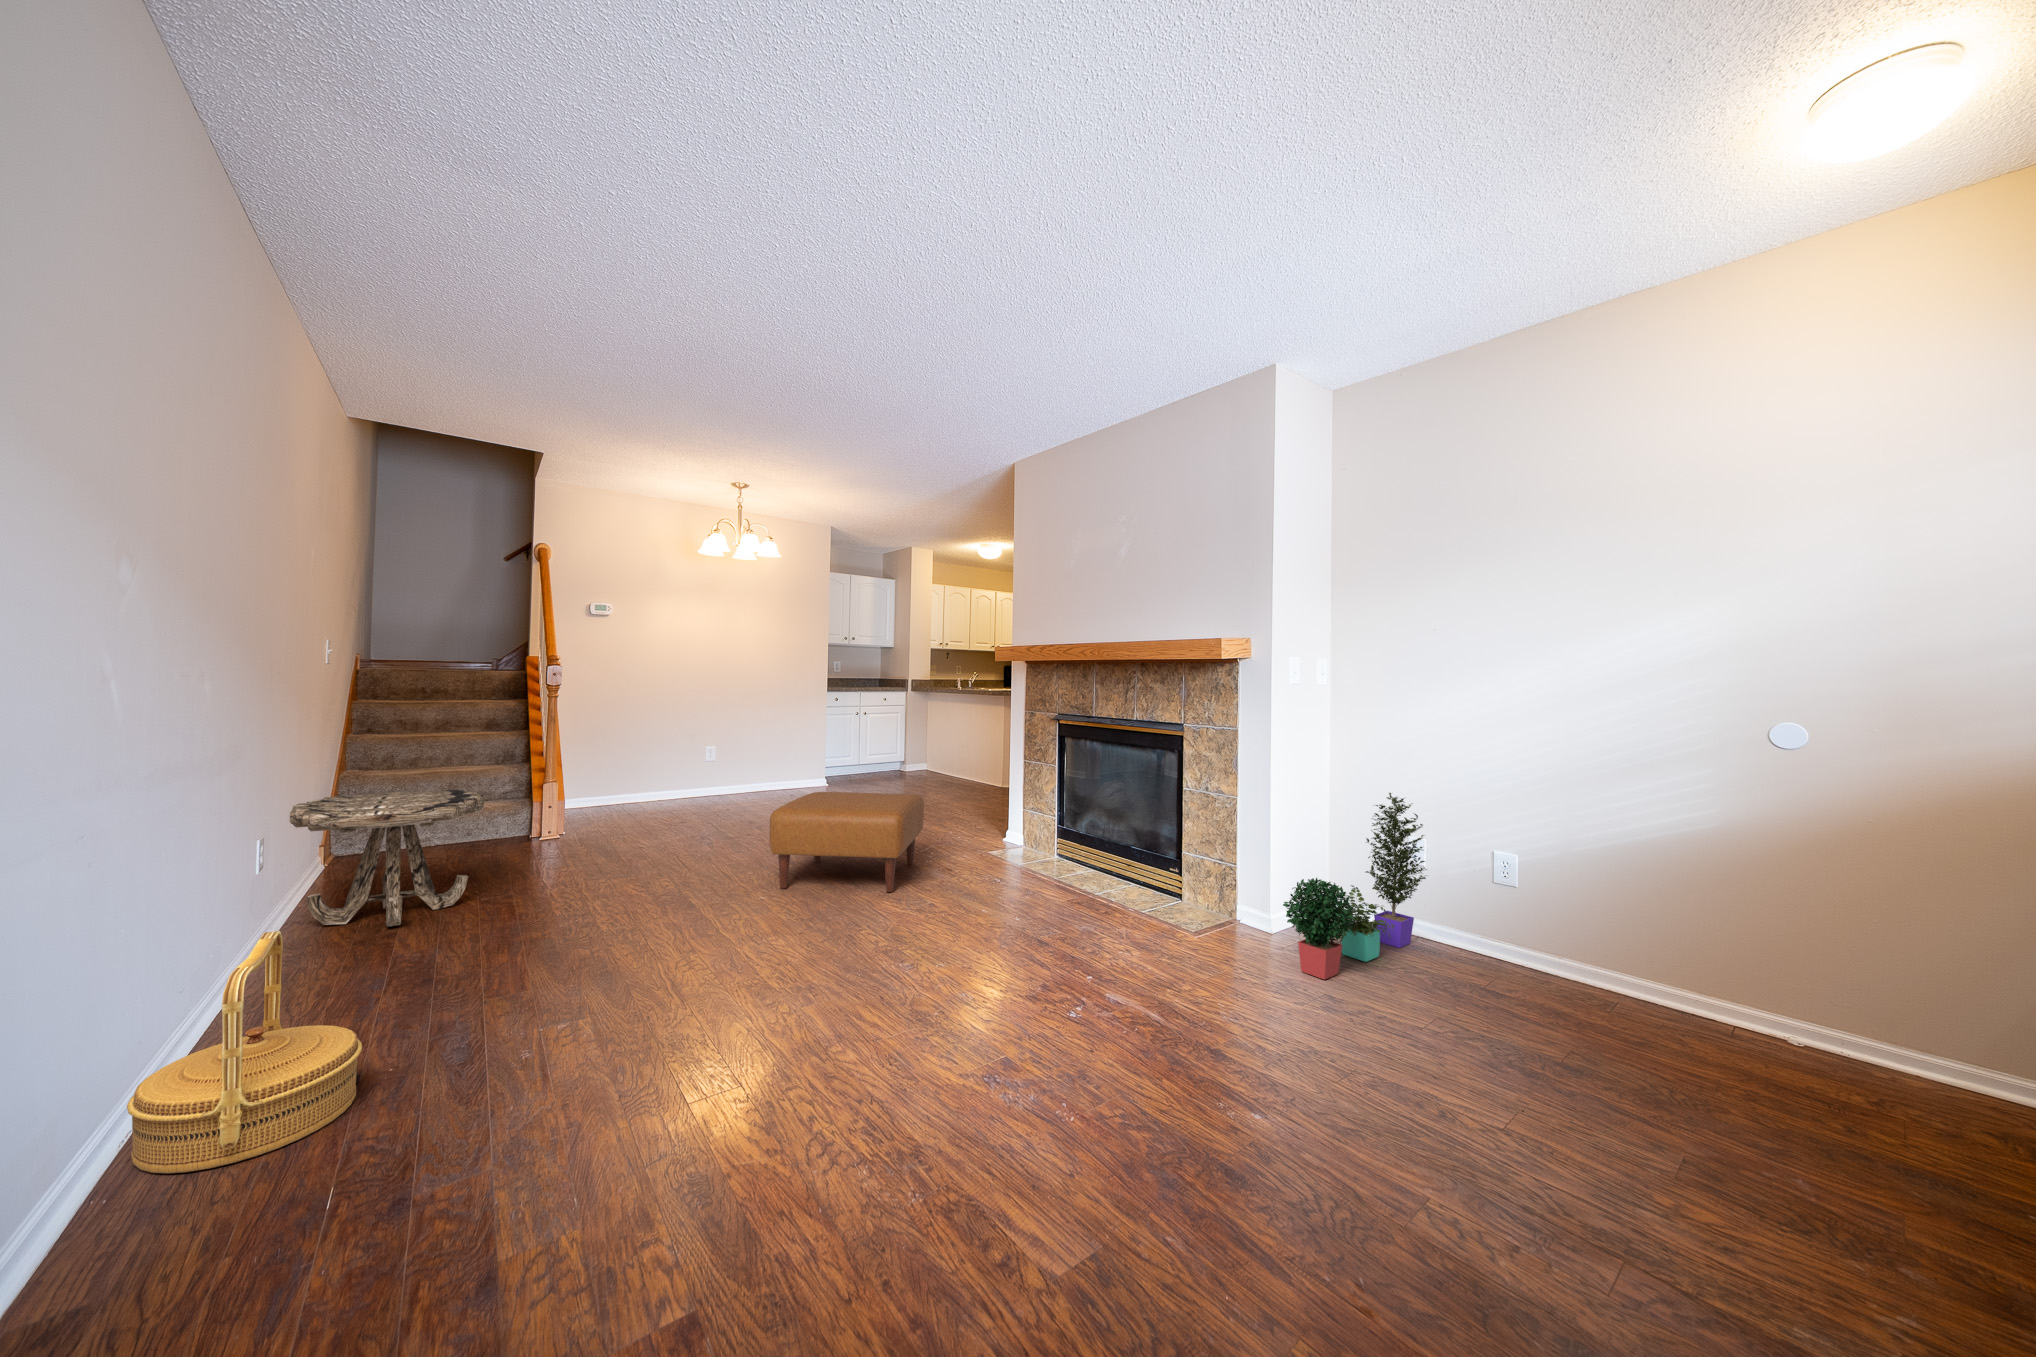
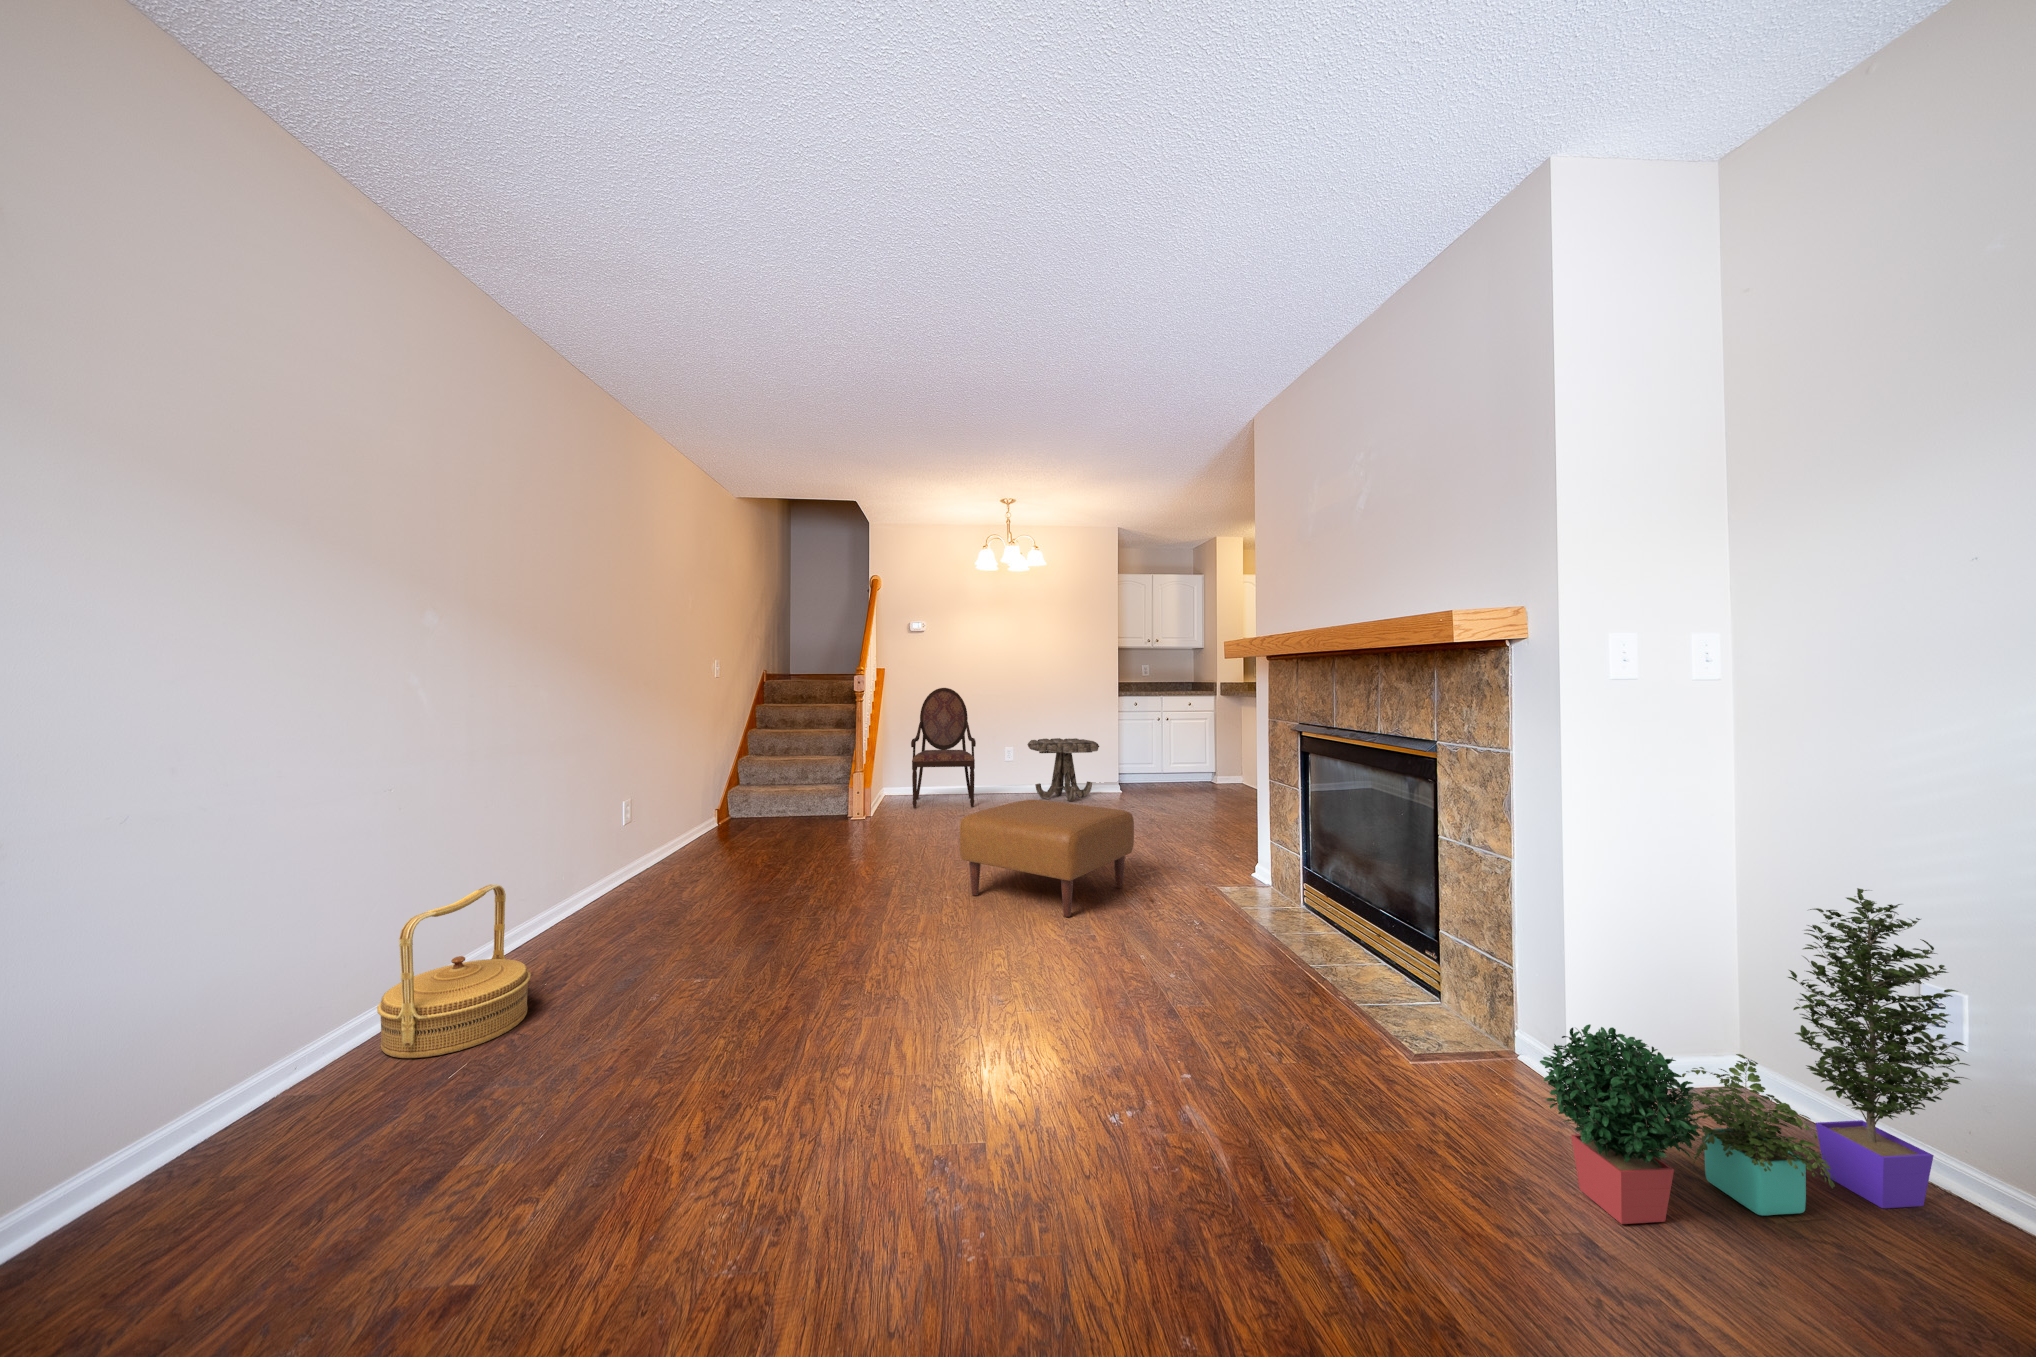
armchair: none [598,680,688,819] -> present [911,688,976,808]
side table: present [290,790,484,927] -> present [1027,738,1099,801]

